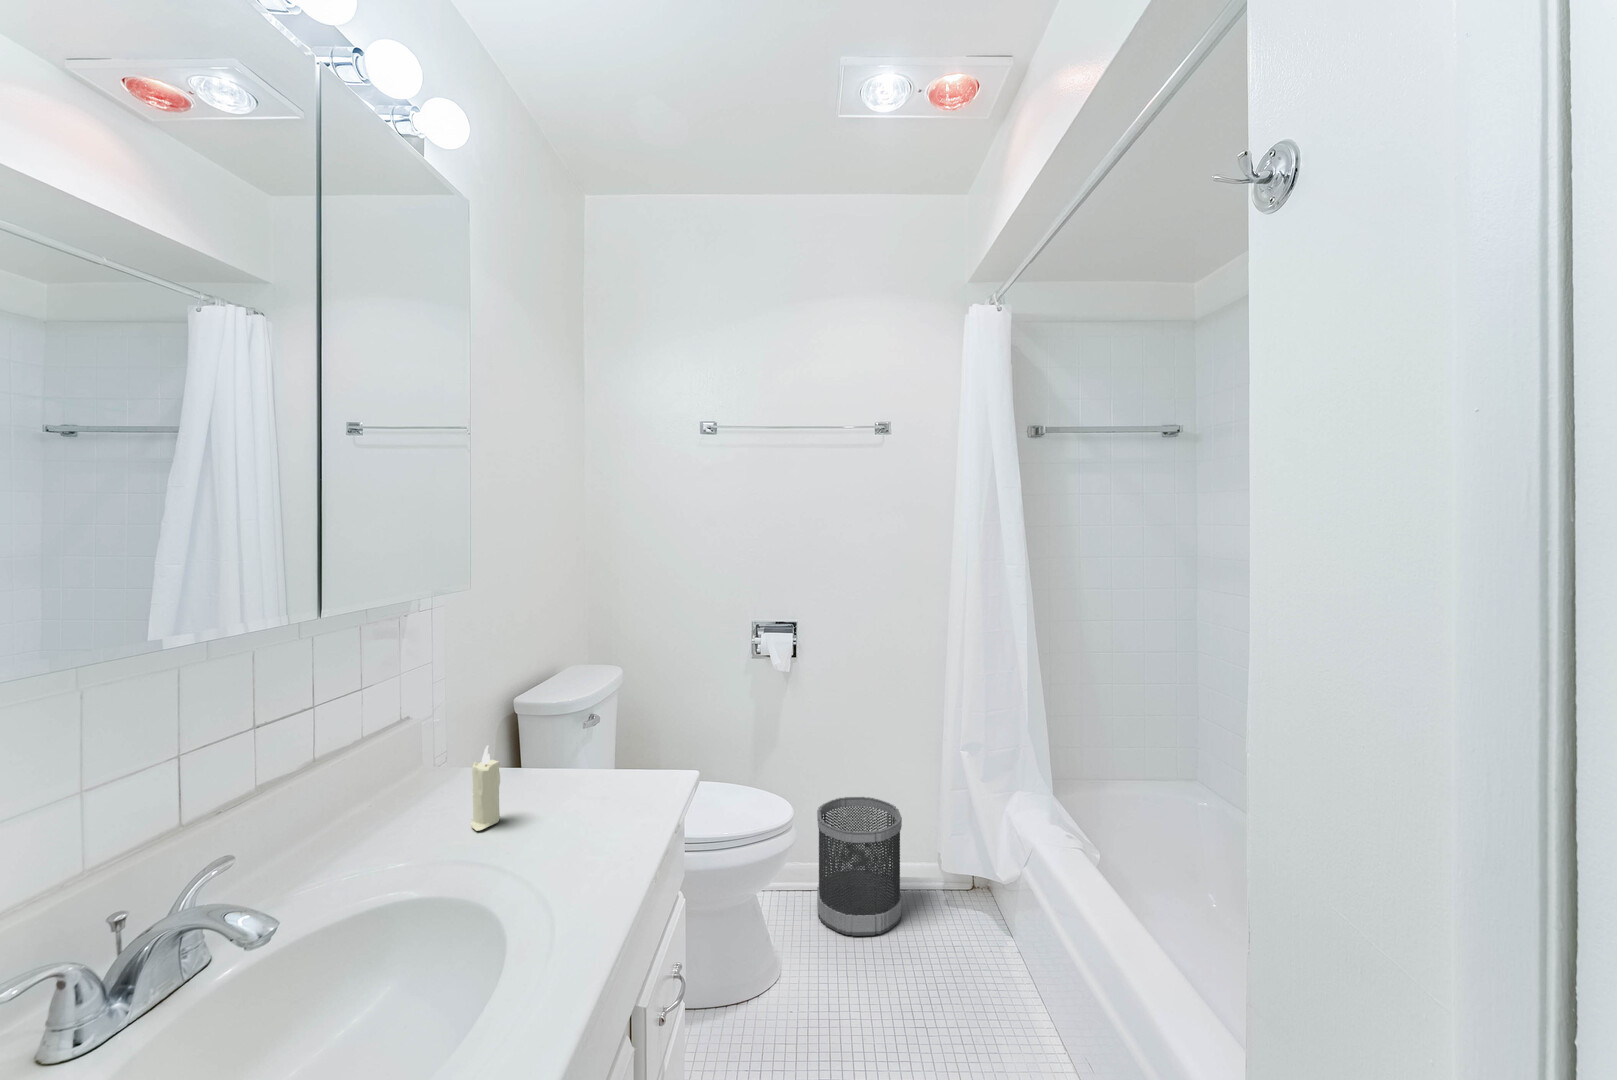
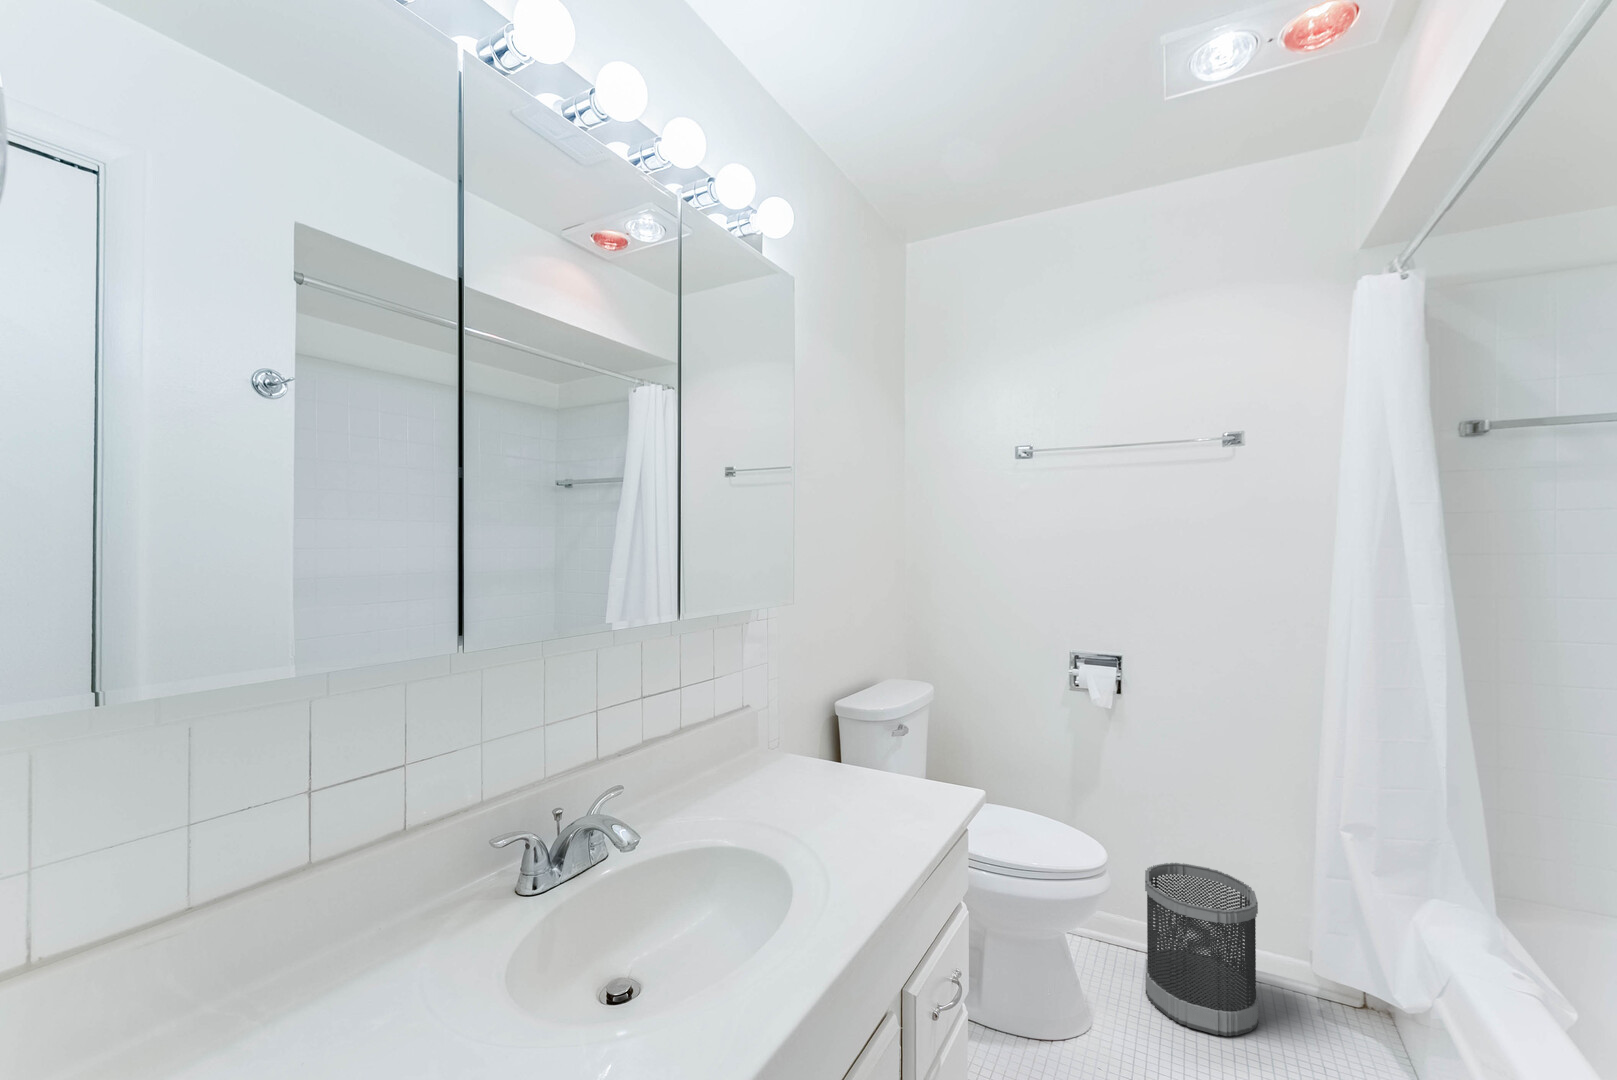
candle: present [471,745,500,831] -> none [780,735,804,806]

